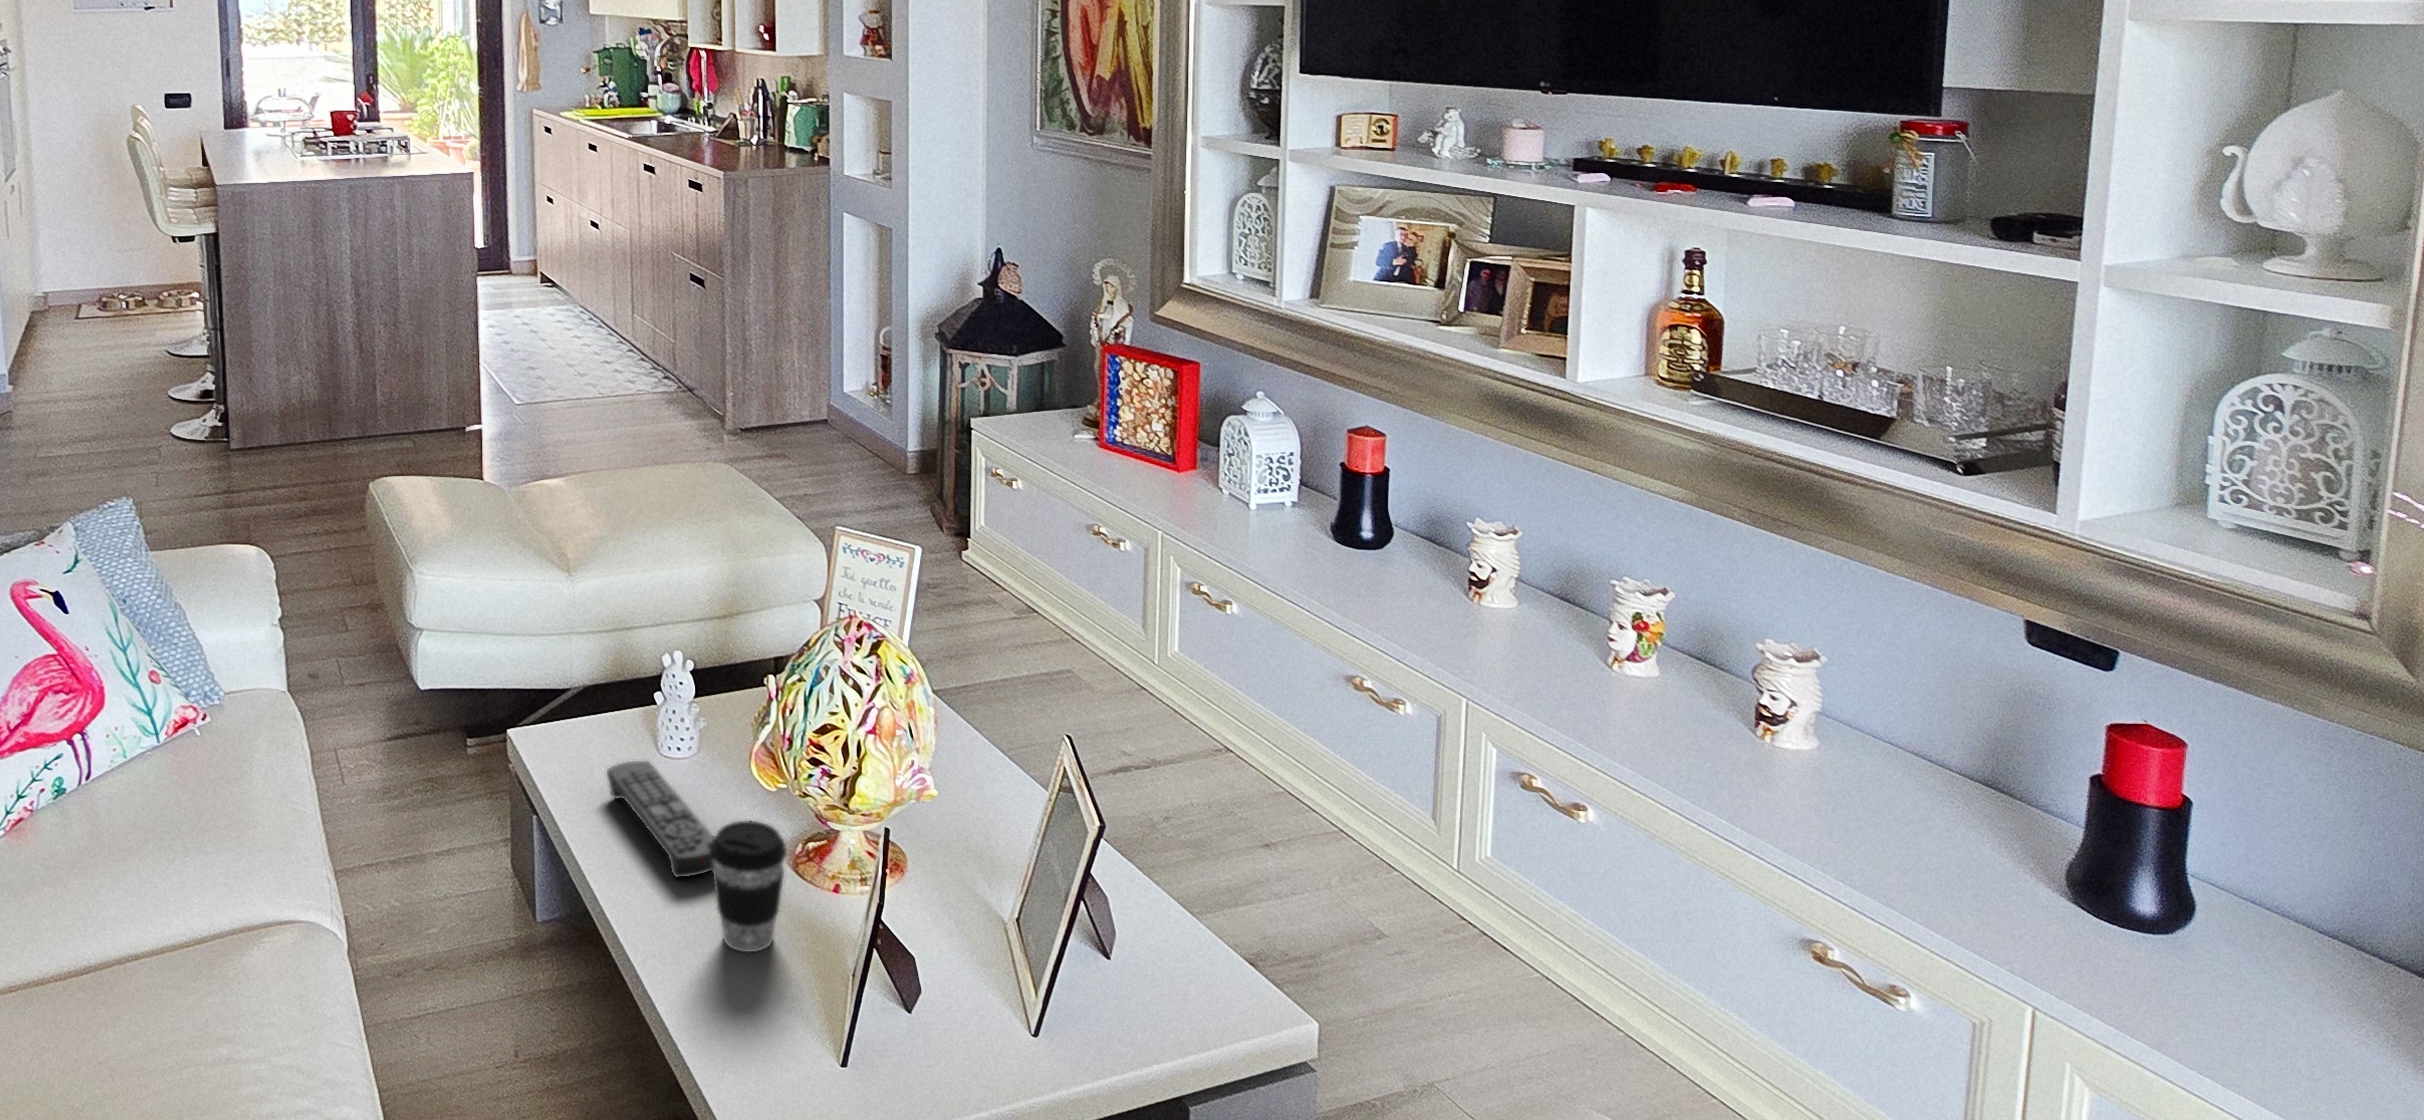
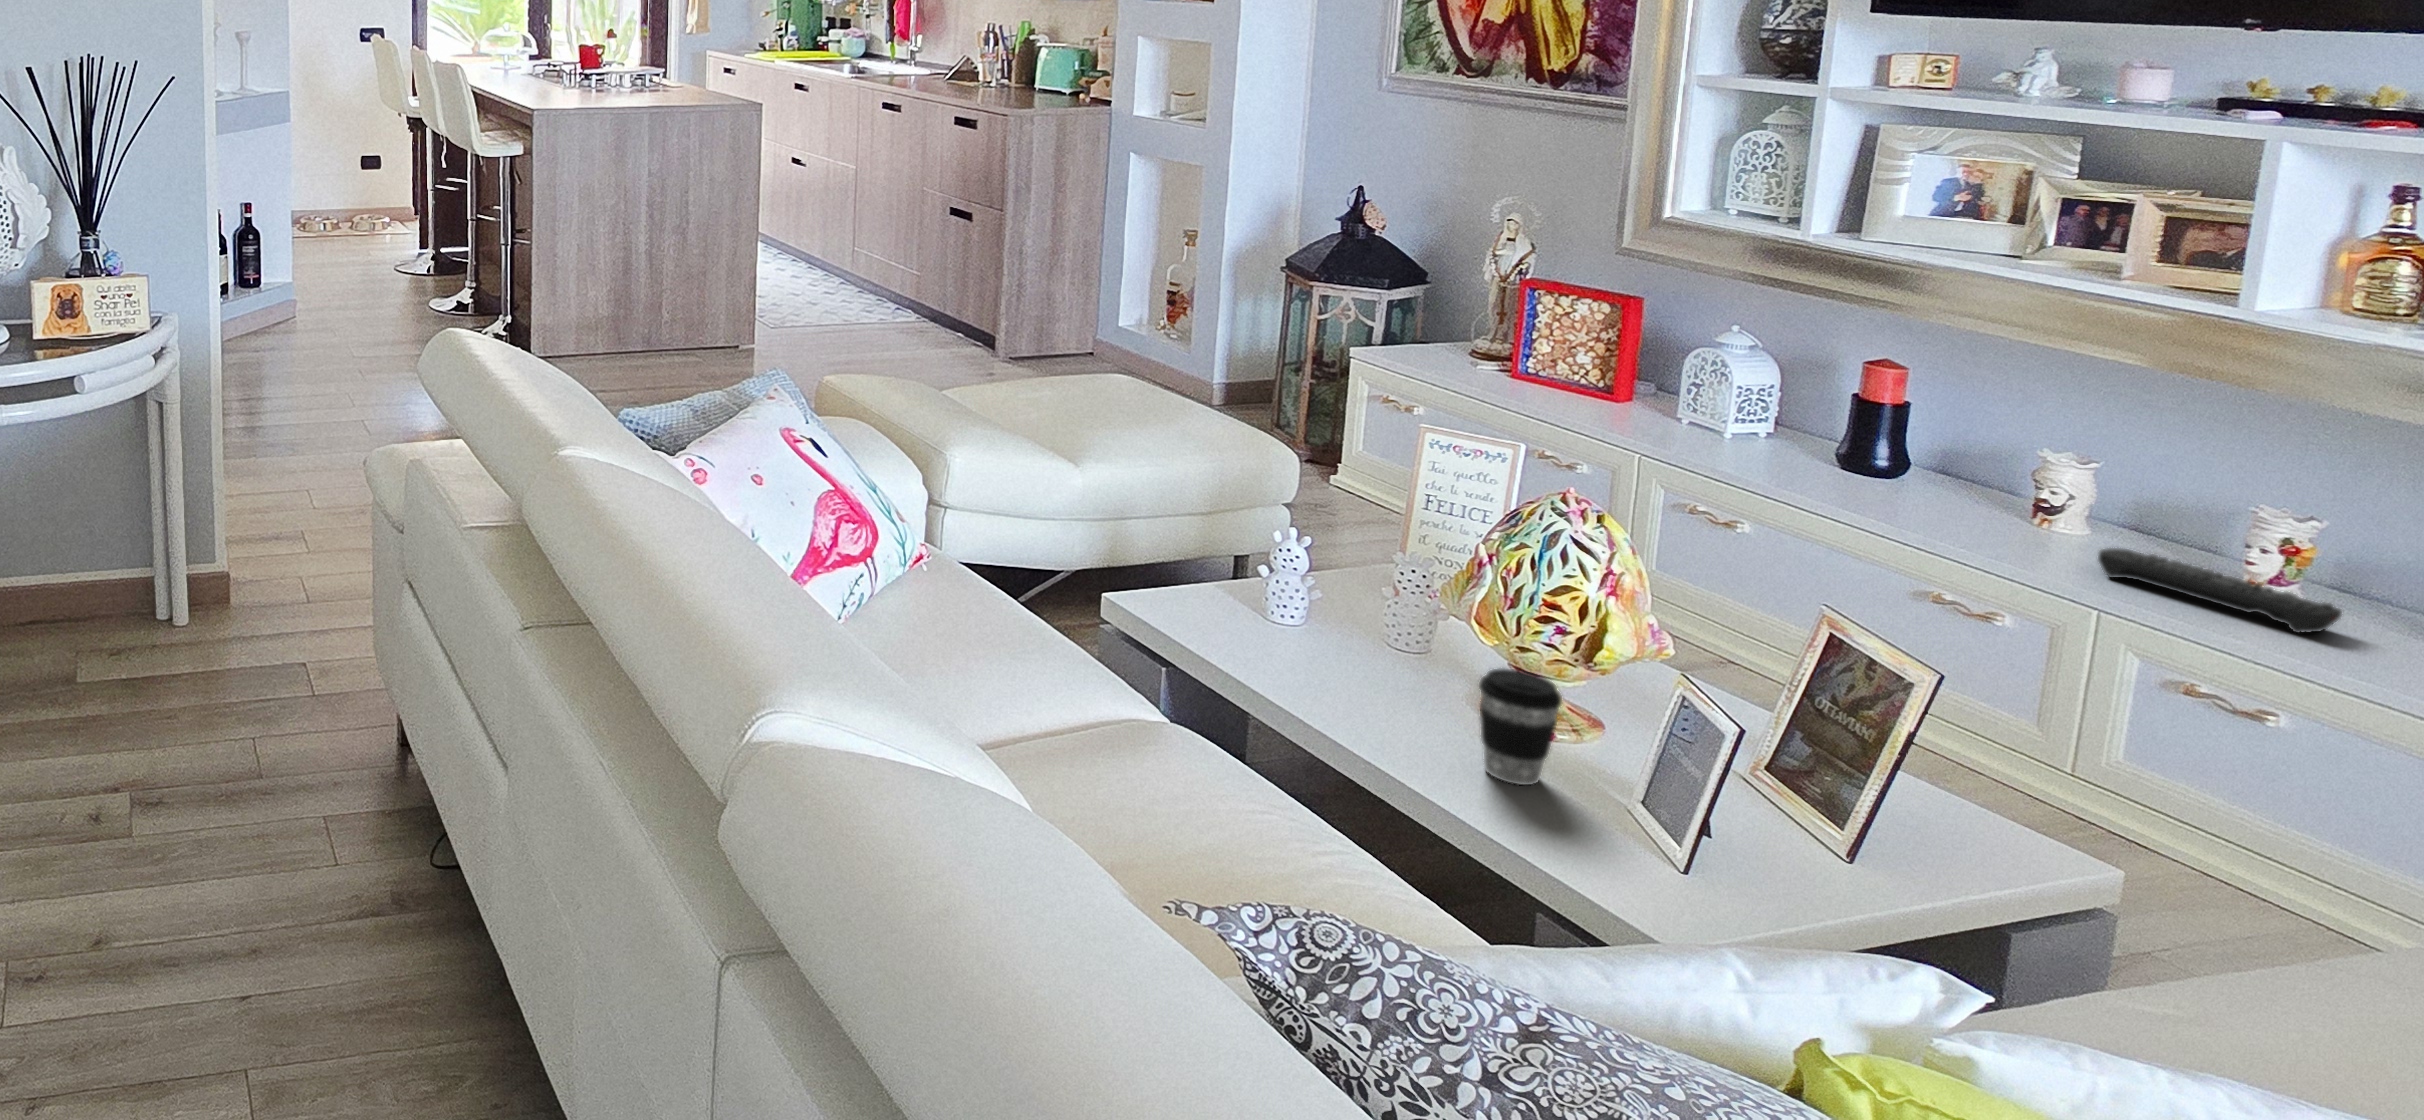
remote control: present [607,761,714,877] -> present [2098,548,2342,634]

